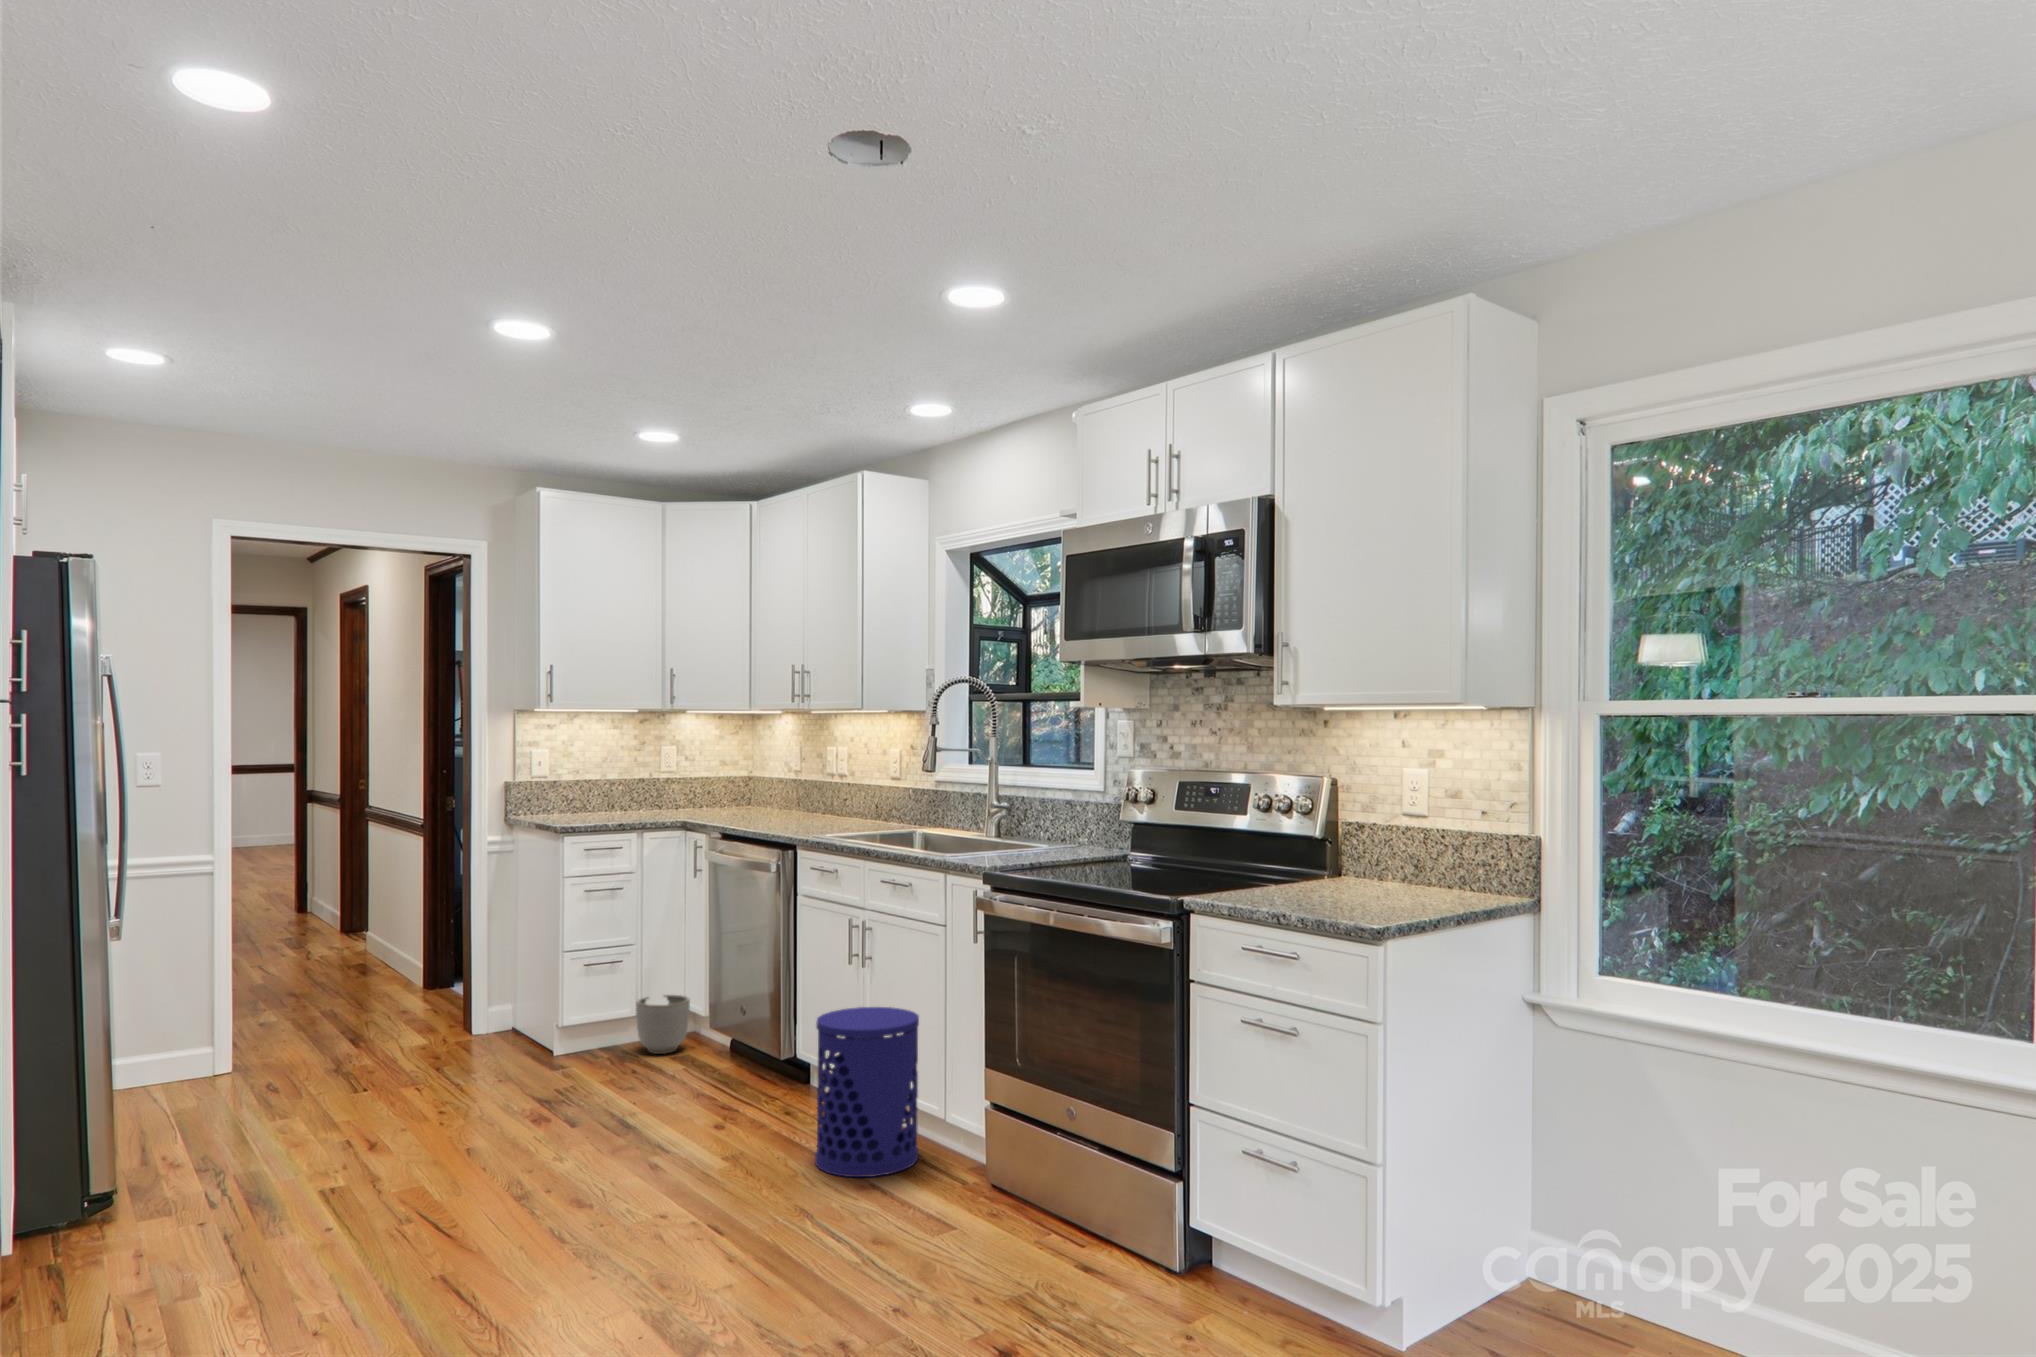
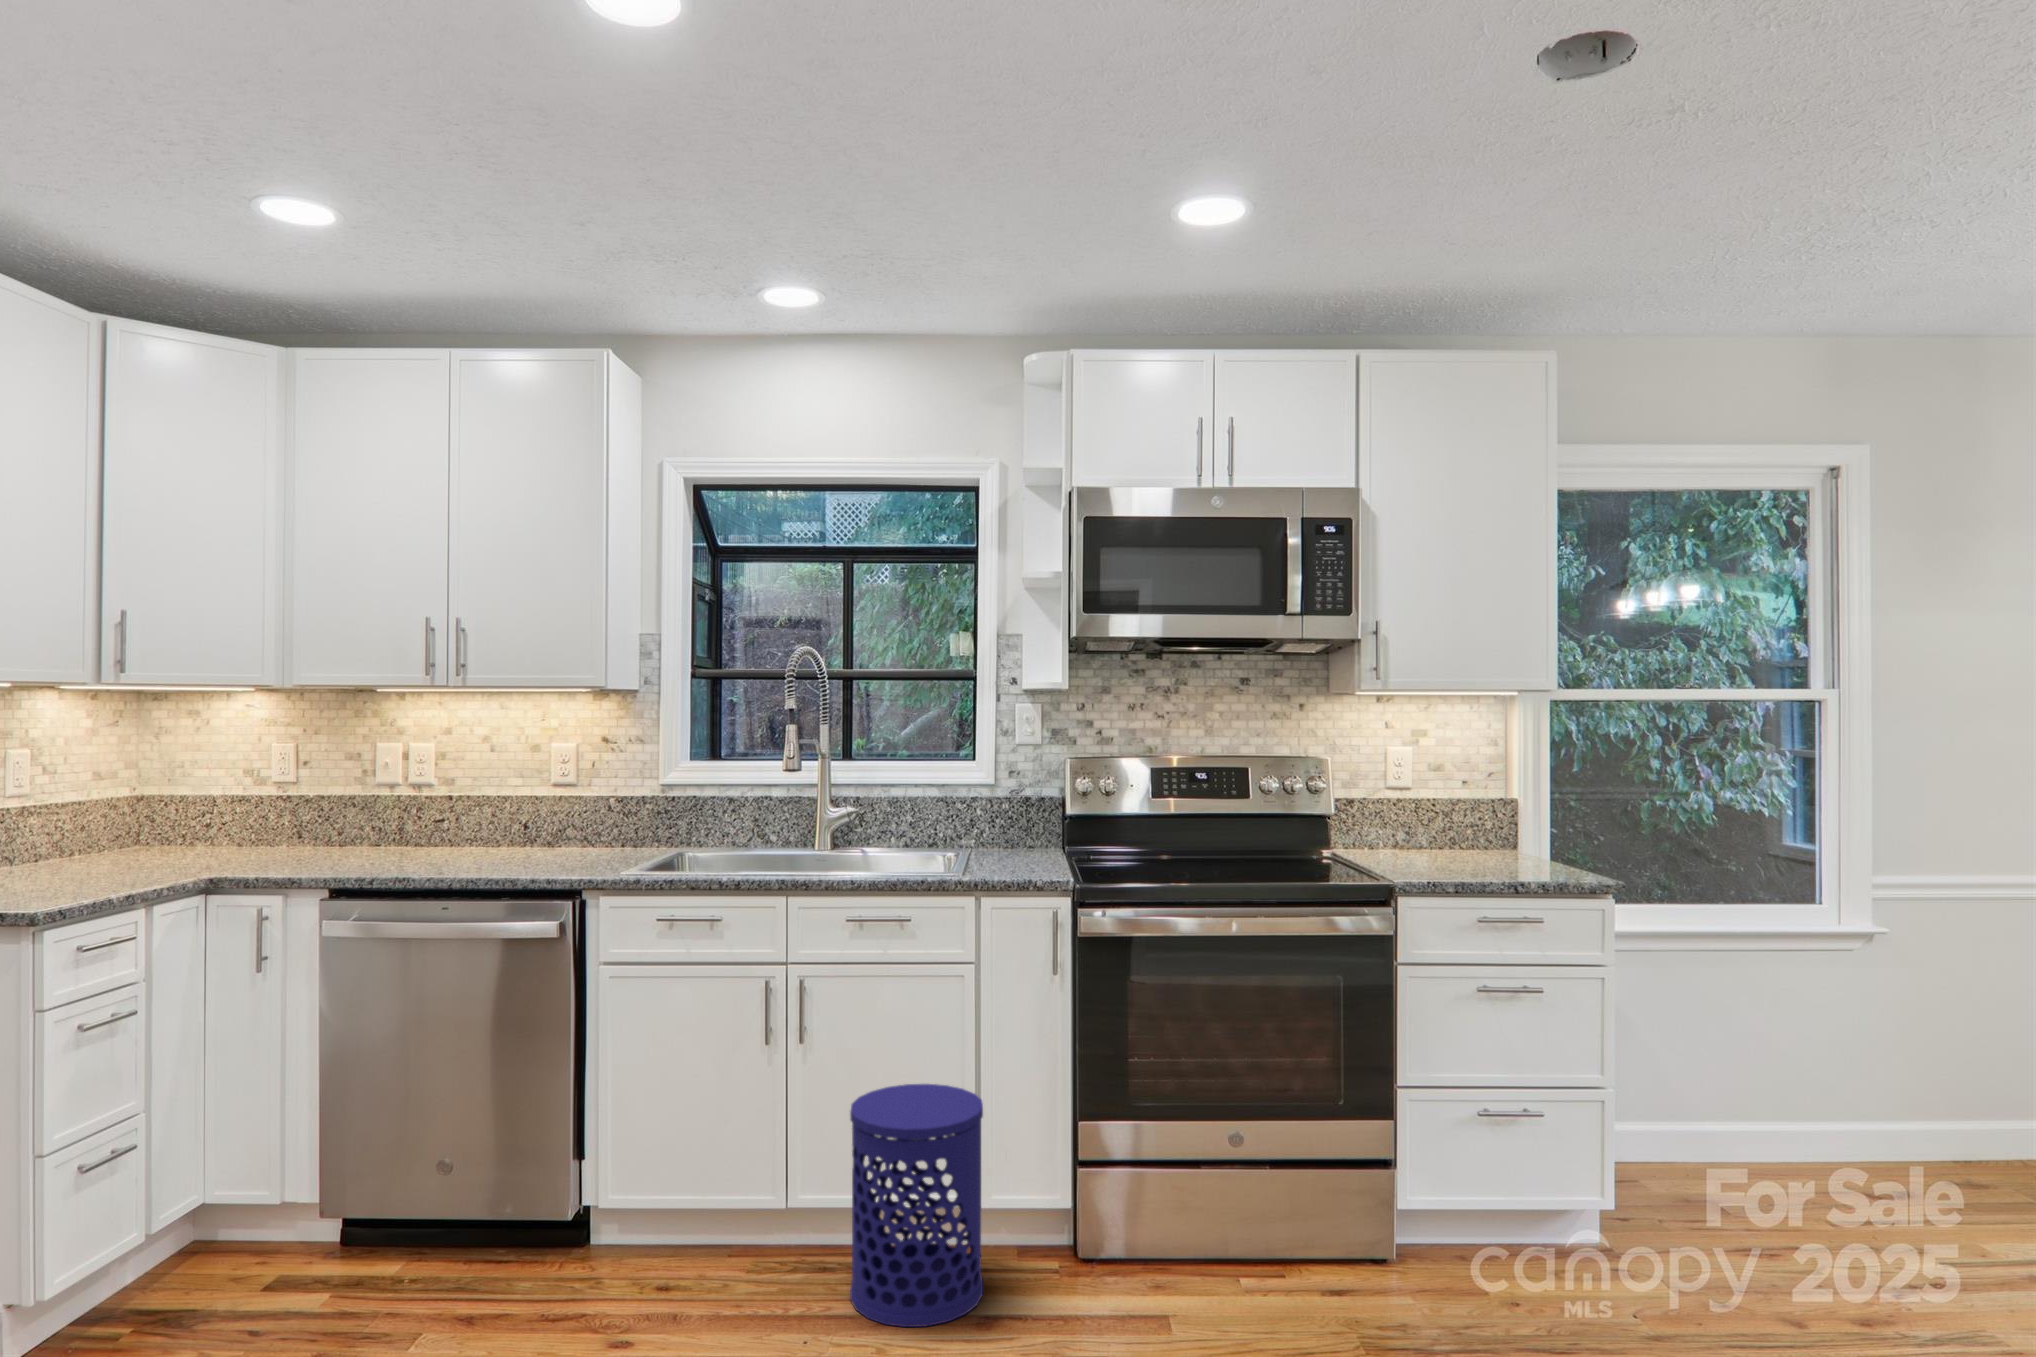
planter: present [636,995,690,1054] -> none [175,1181,282,1297]

